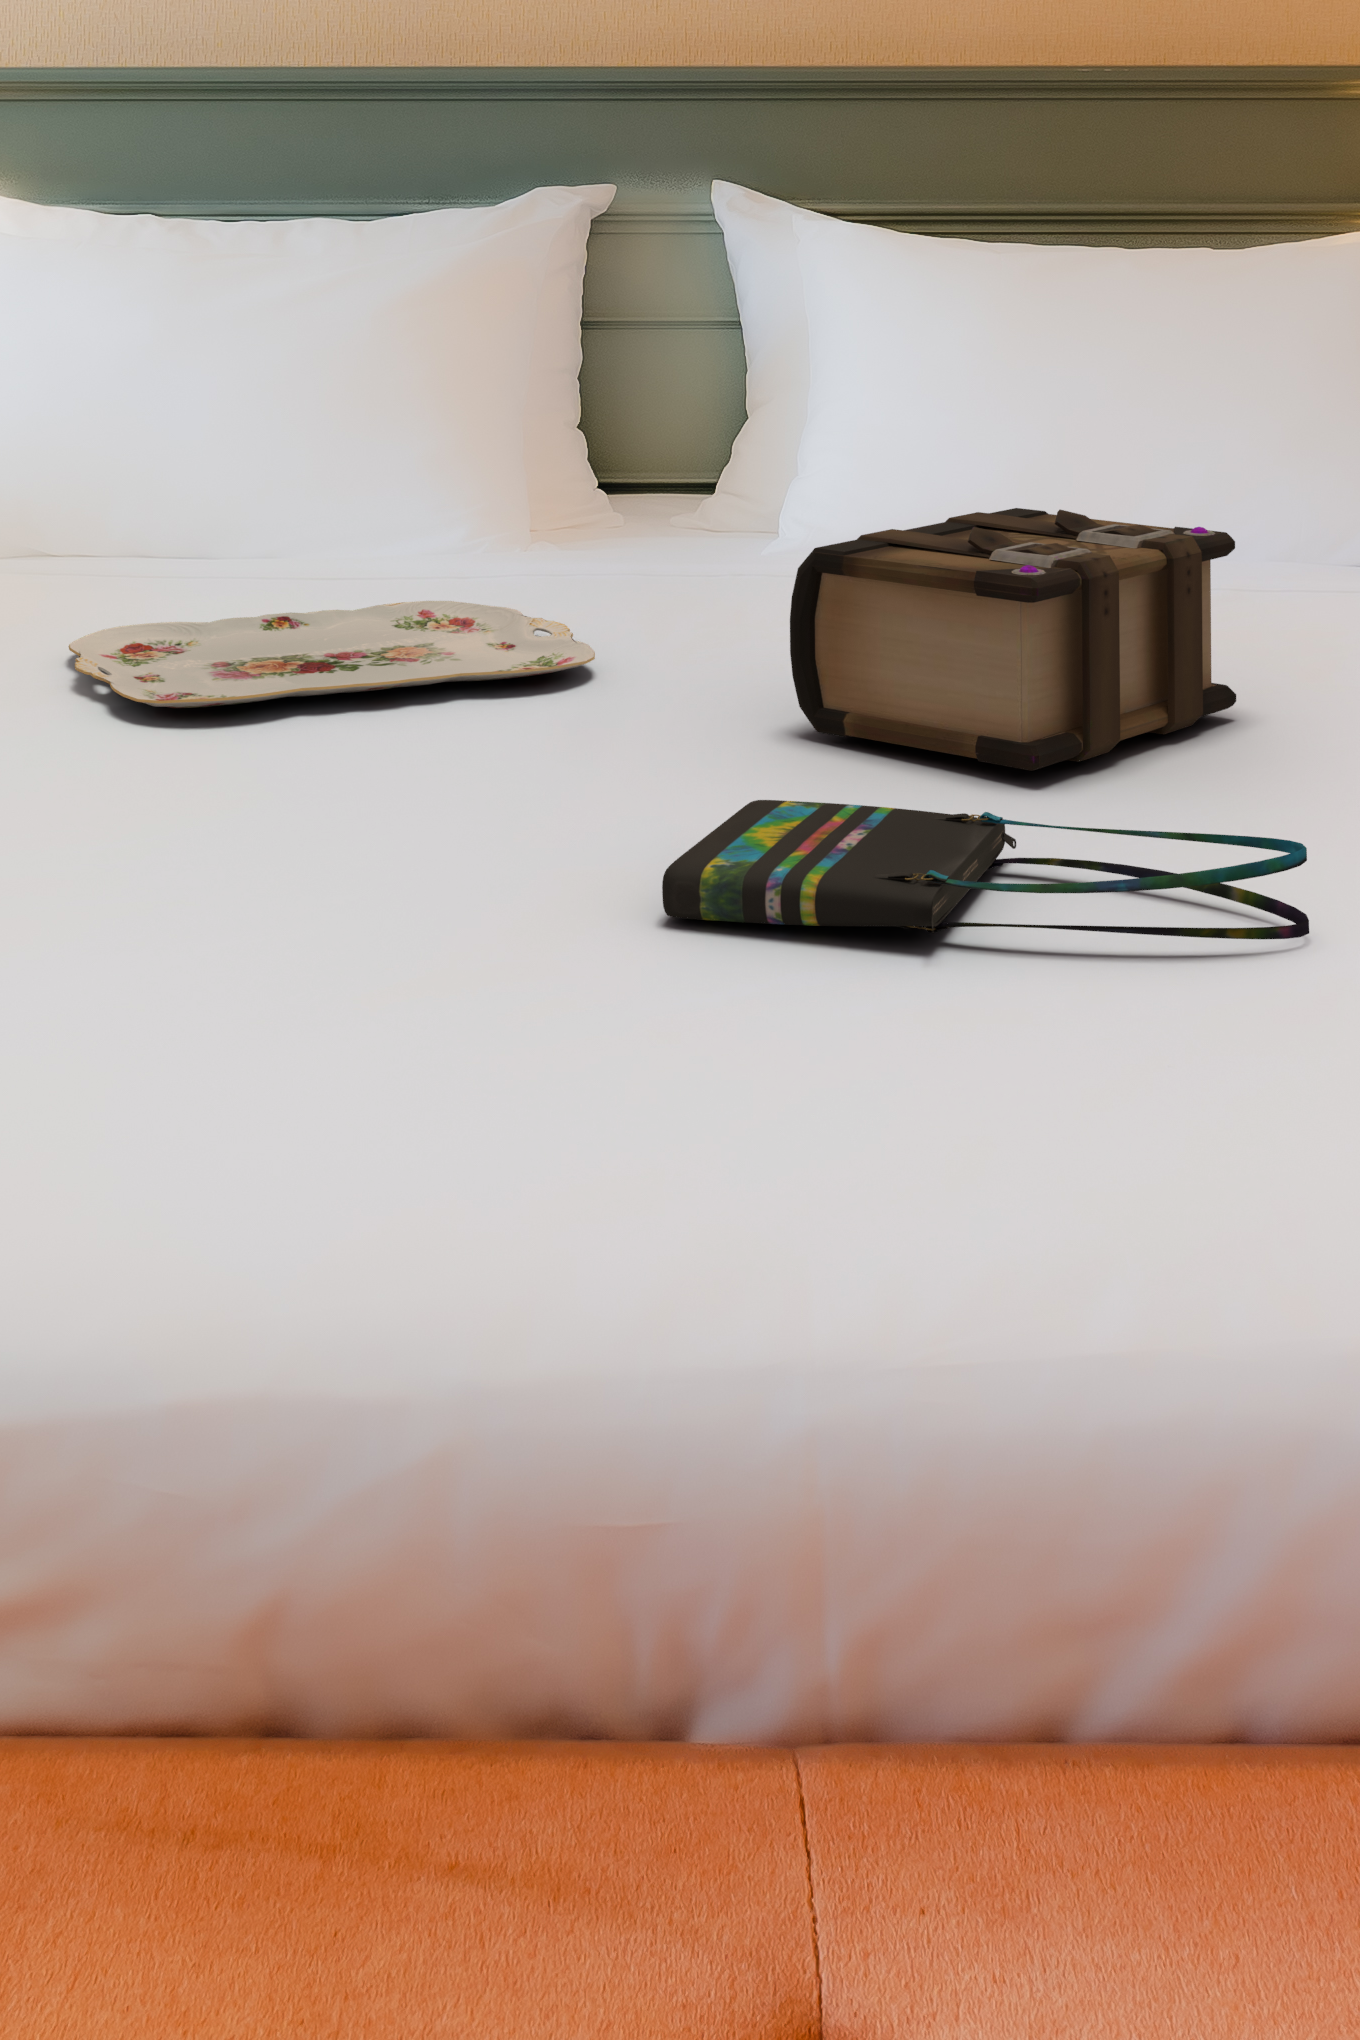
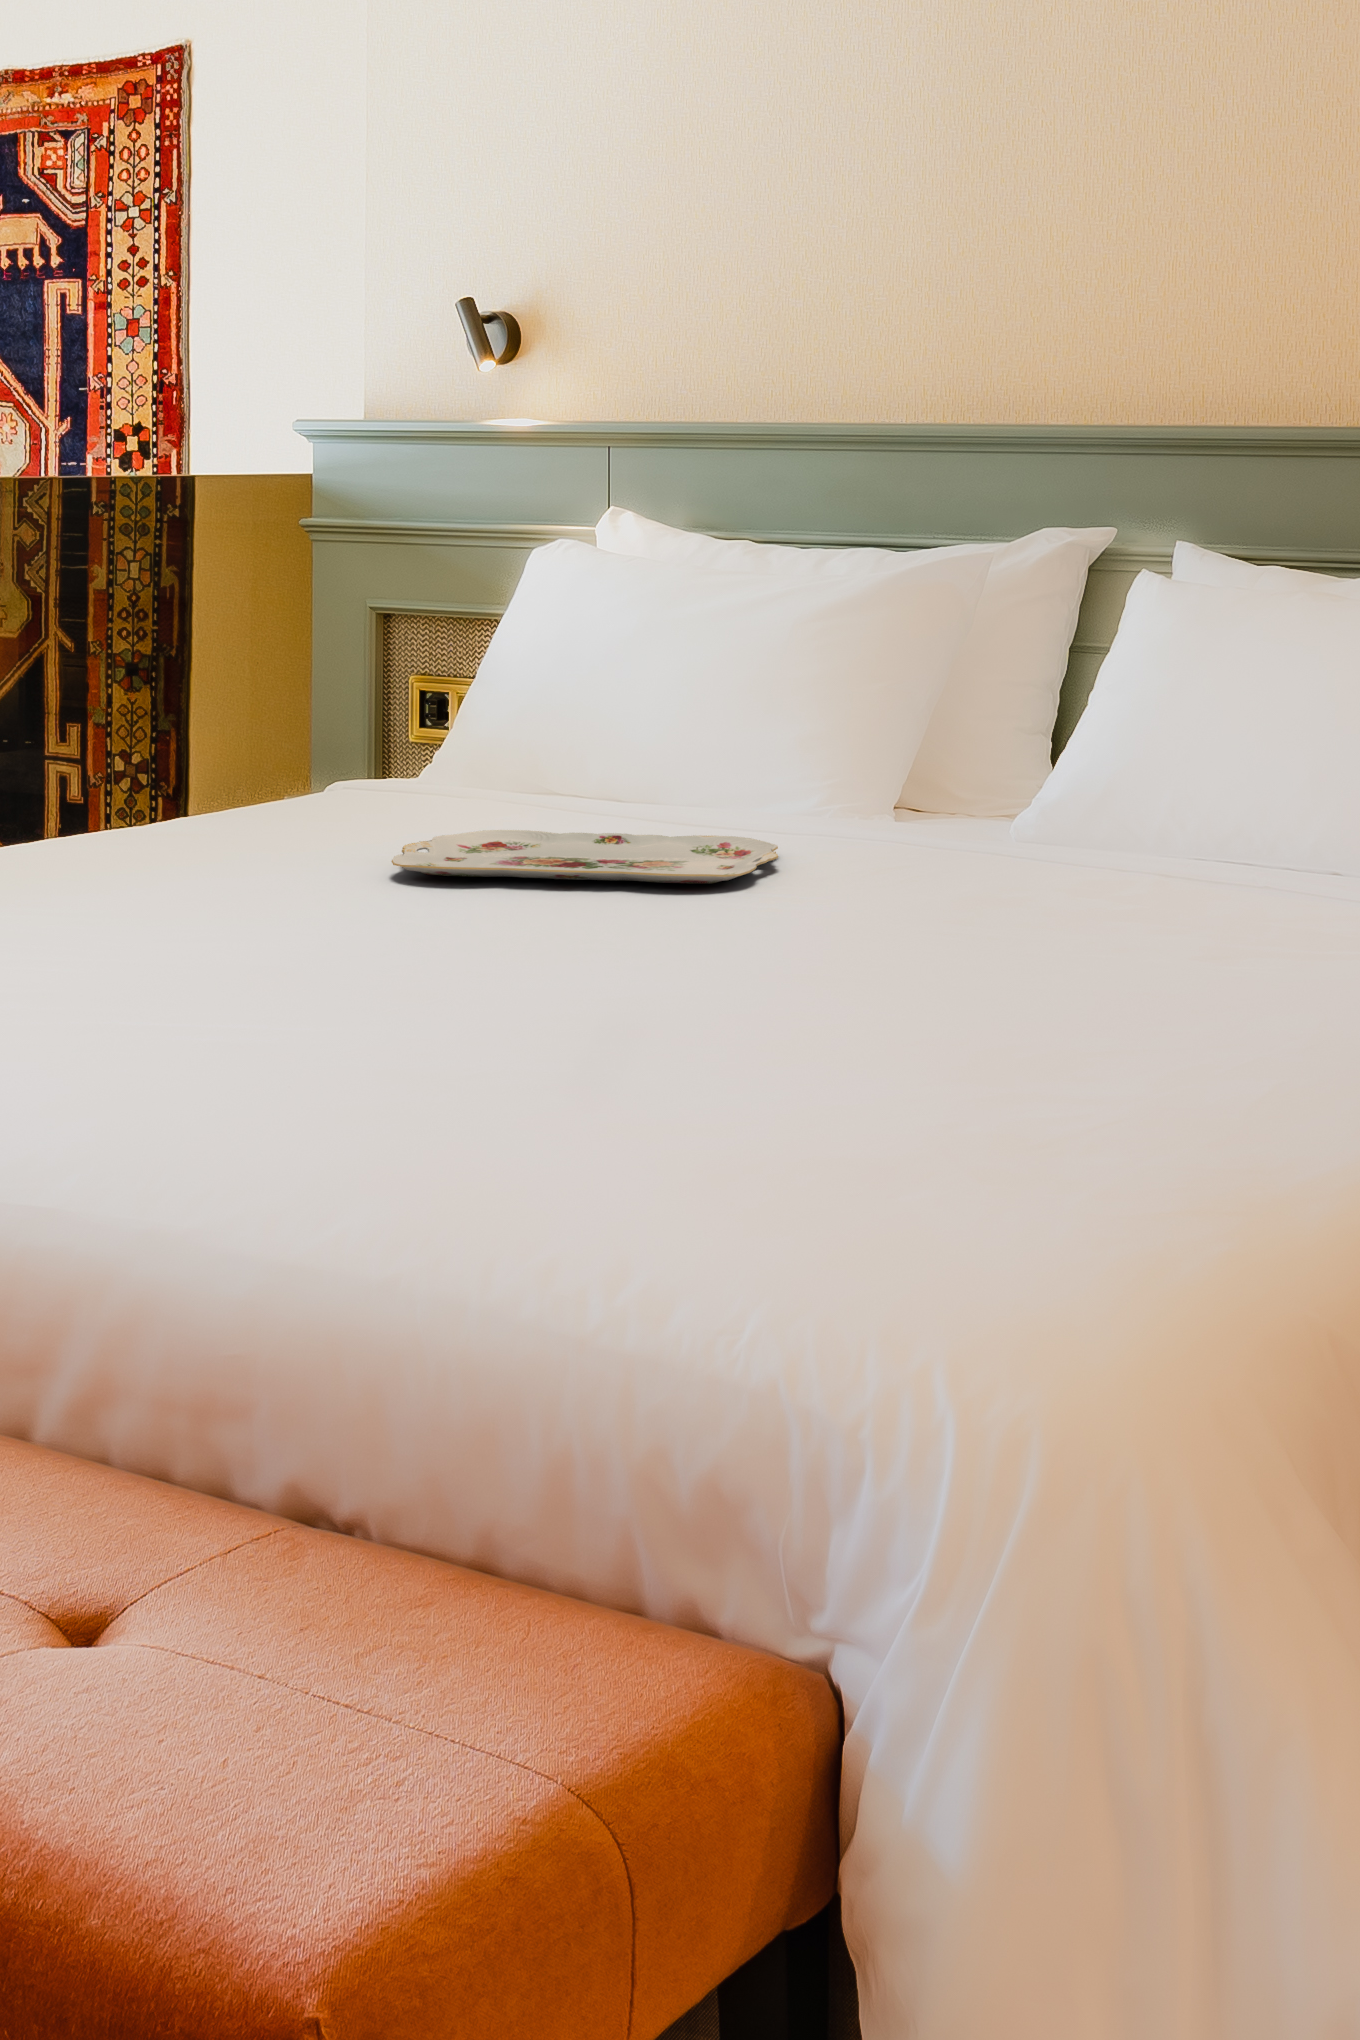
book: present [790,508,1236,771] -> none [773,776,1121,963]
tote bag: present [662,800,1309,939] -> none [413,944,781,1056]

